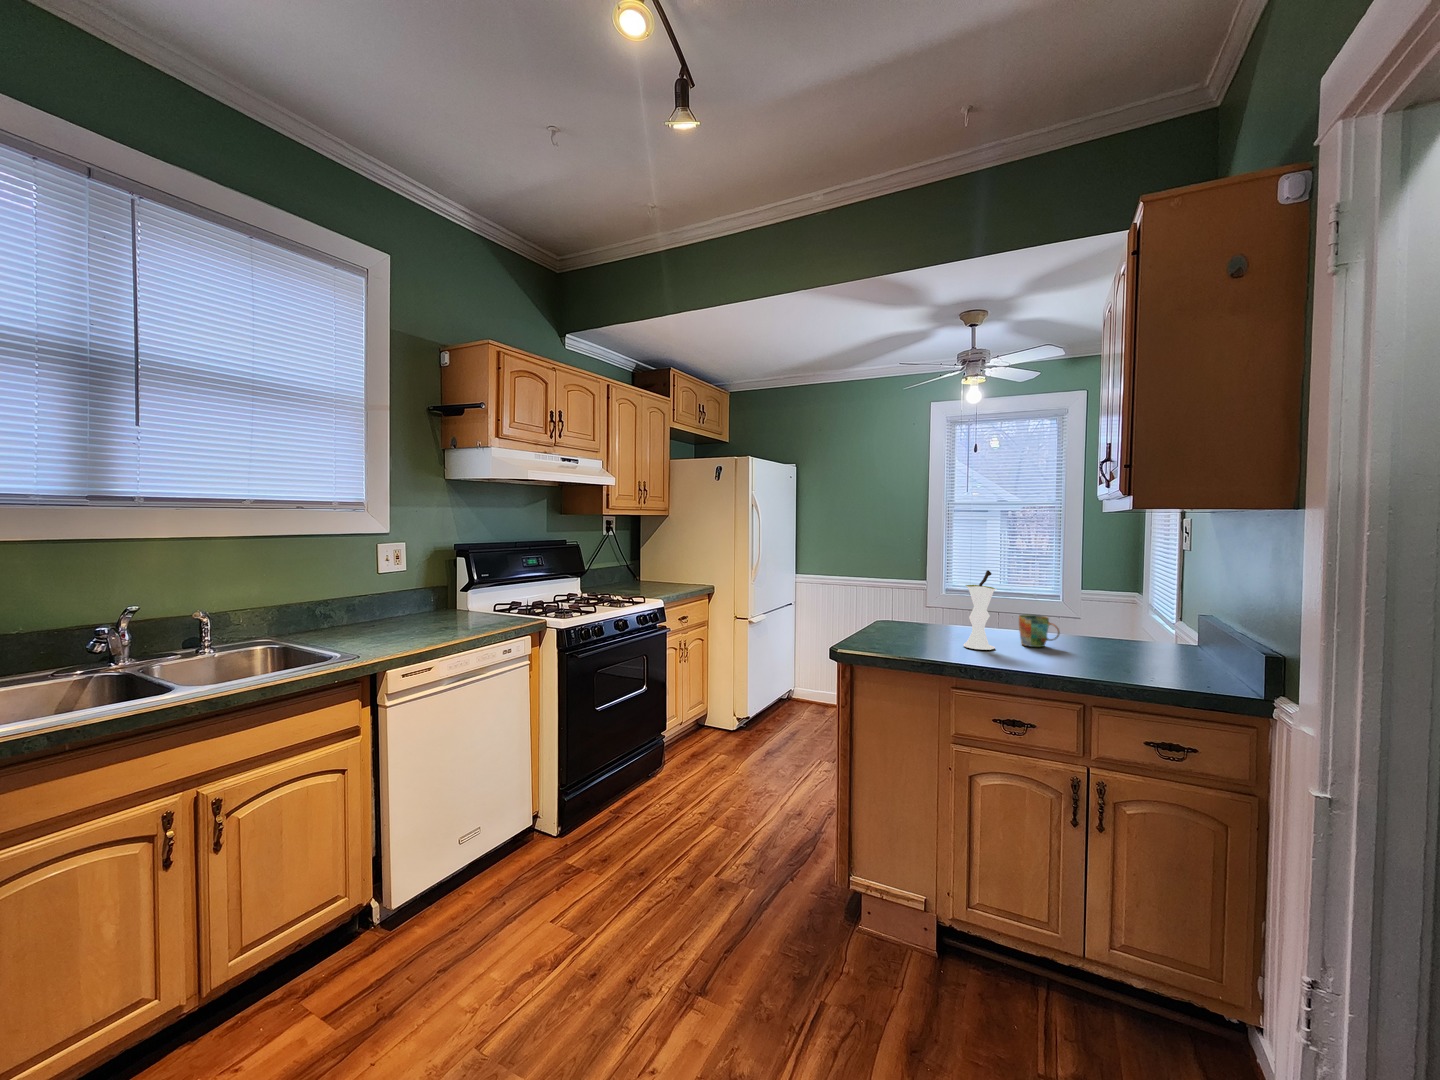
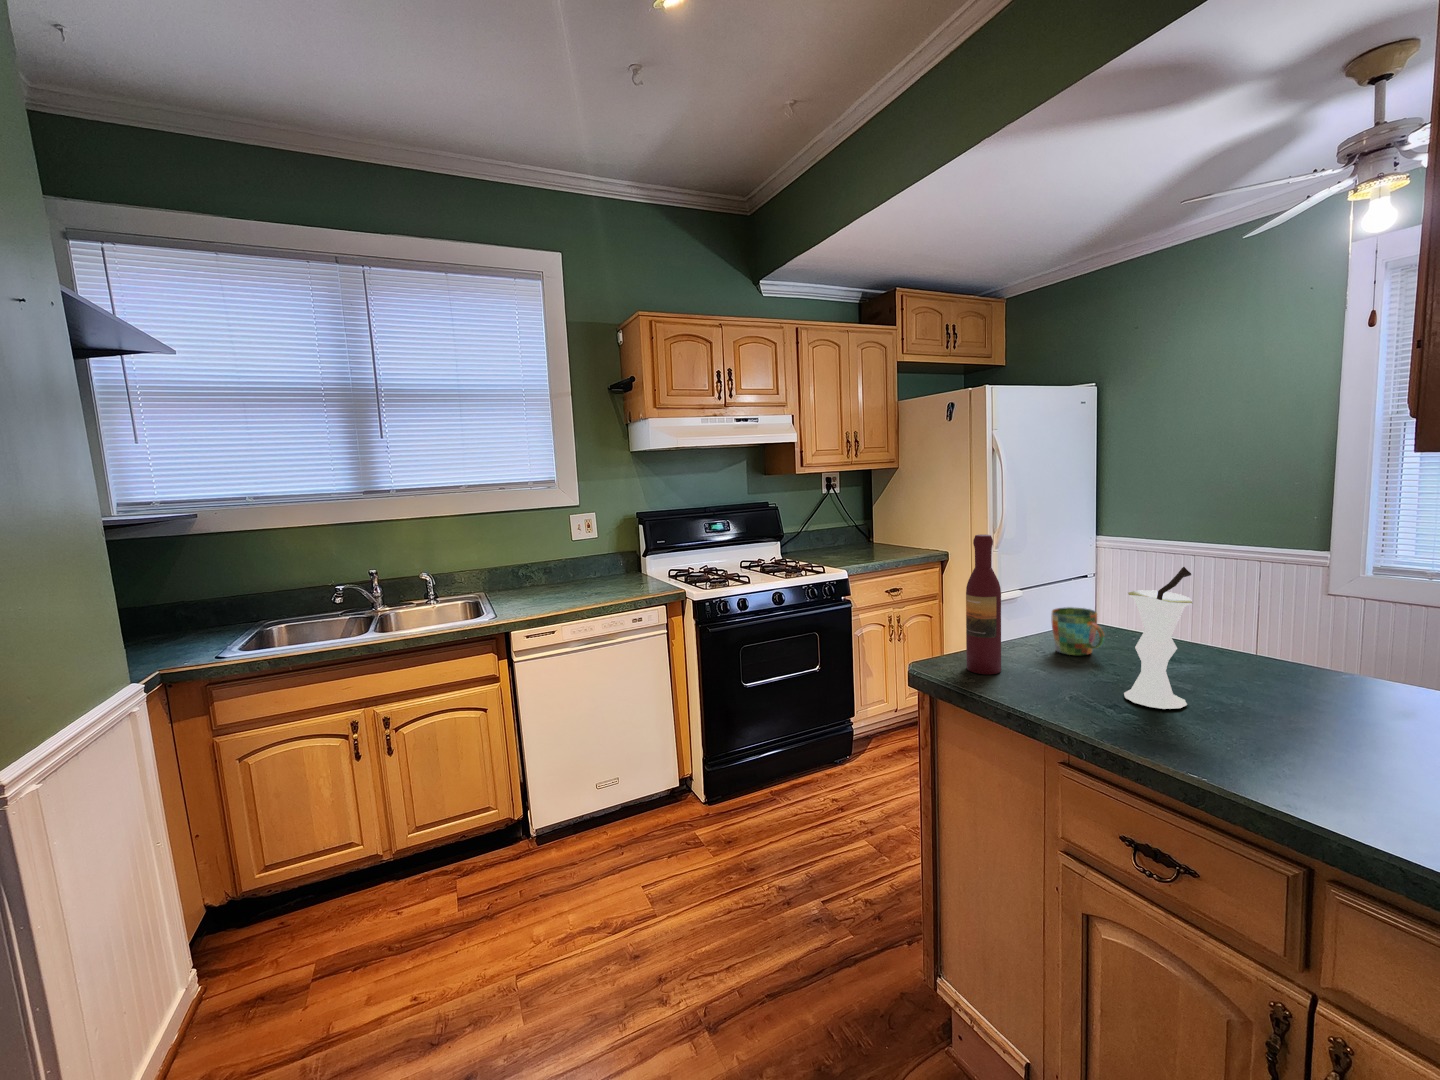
wine bottle: none [870,554,892,646] -> present [966,534,1001,674]
mug: present [1019,614,1060,647] -> present [1052,607,1105,655]

